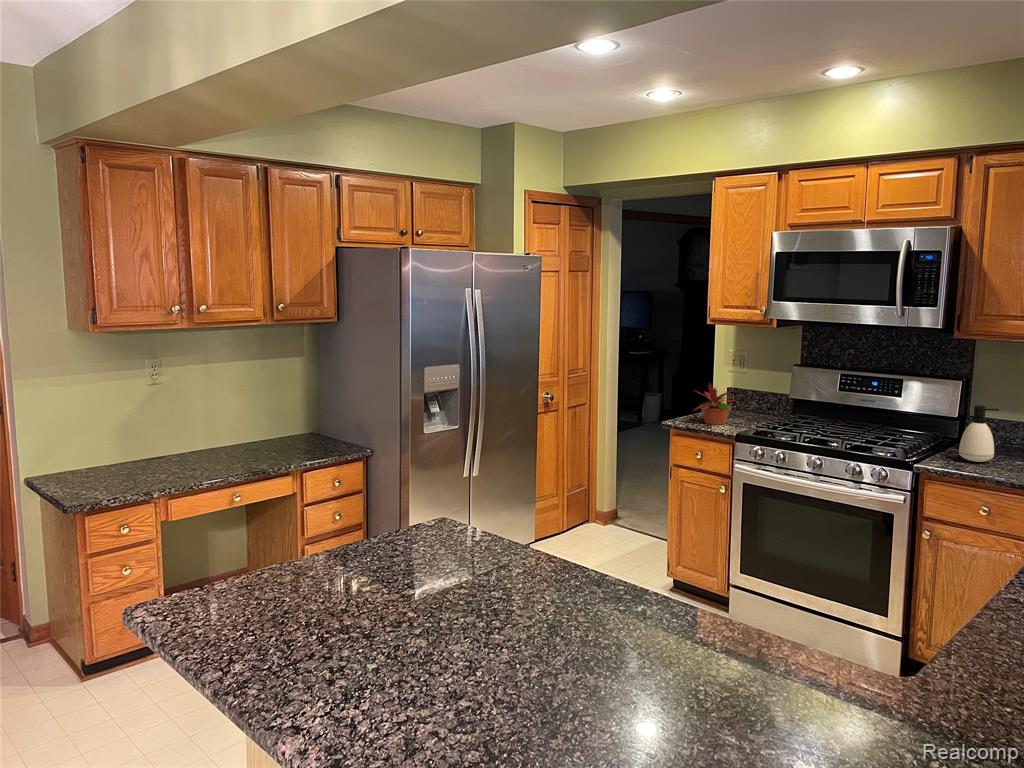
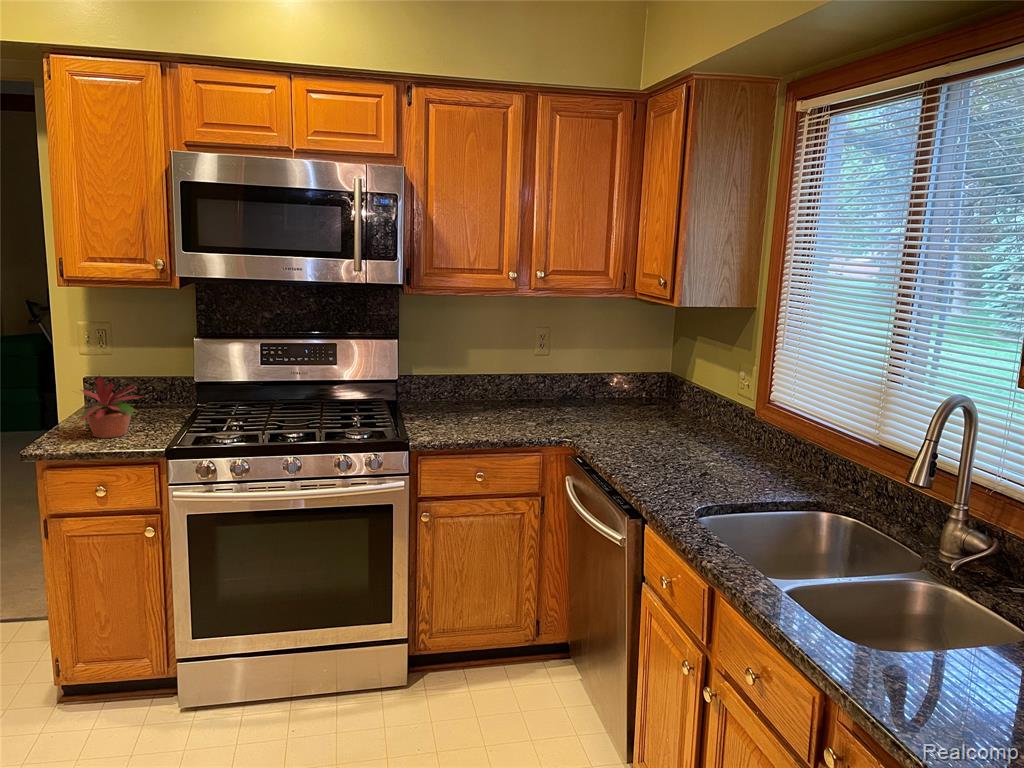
soap dispenser: present [959,405,999,462] -> none [436,366,470,427]

